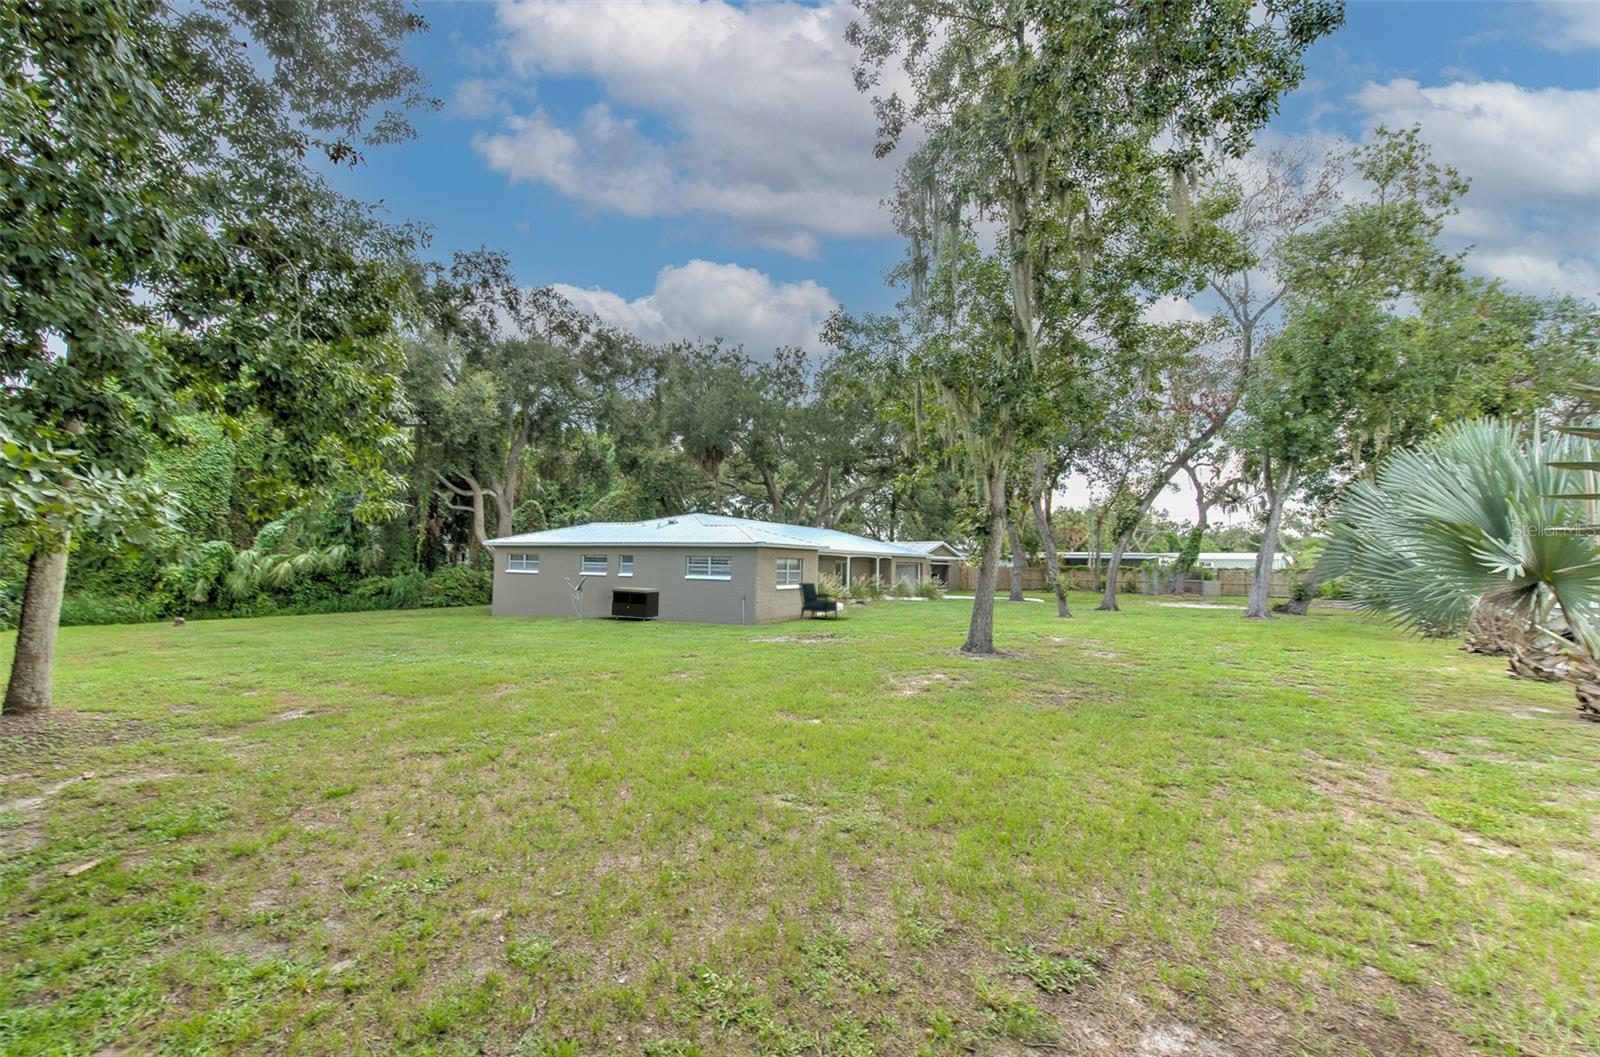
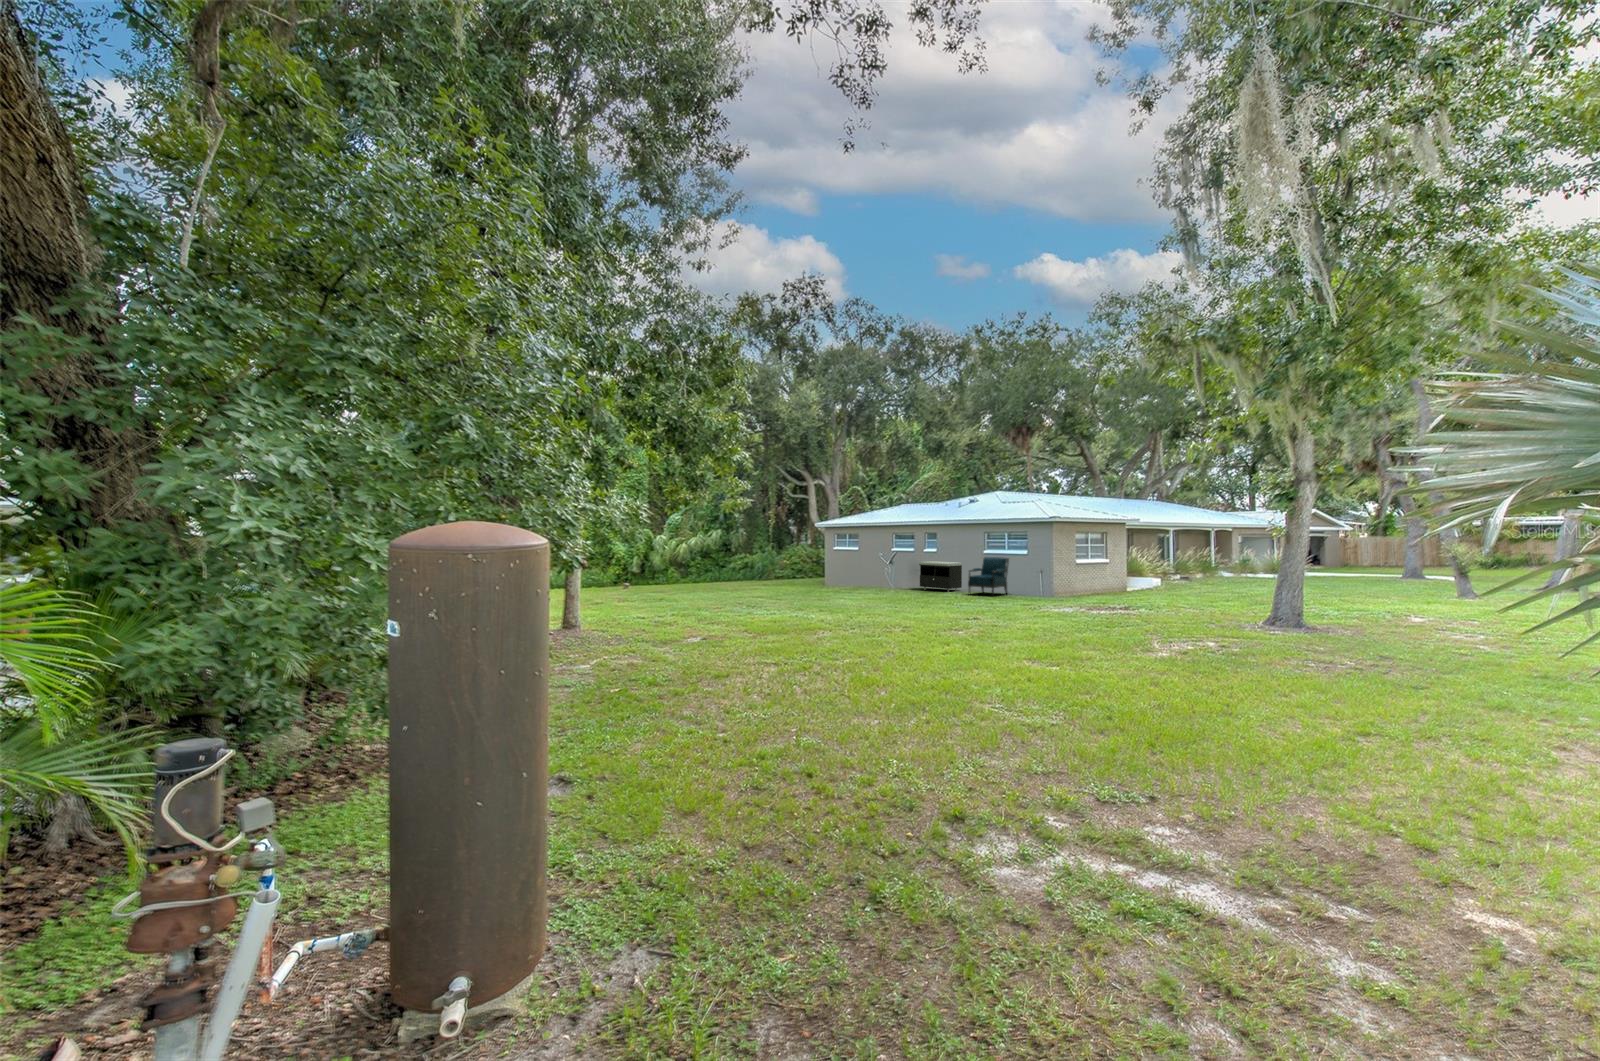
chair: present [799,583,837,619] -> present [968,557,1009,595]

